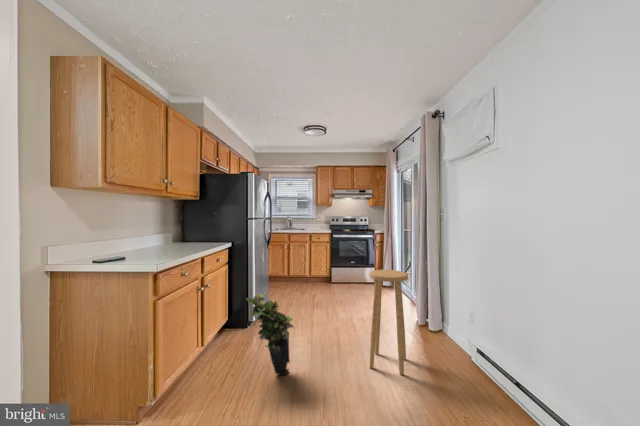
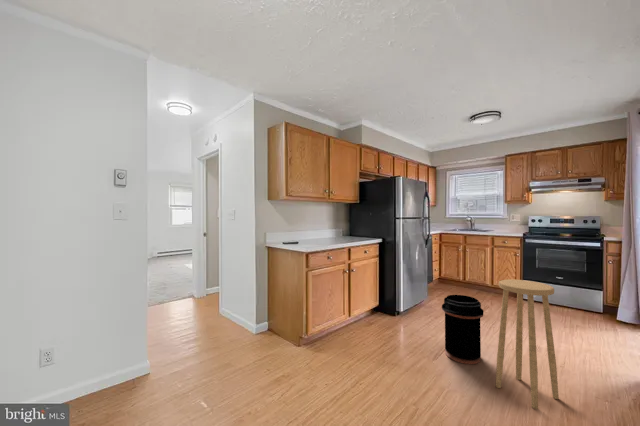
trash can: none [312,291,347,357] -> present [442,295,484,364]
potted plant: present [247,294,294,375] -> none [374,282,414,358]

